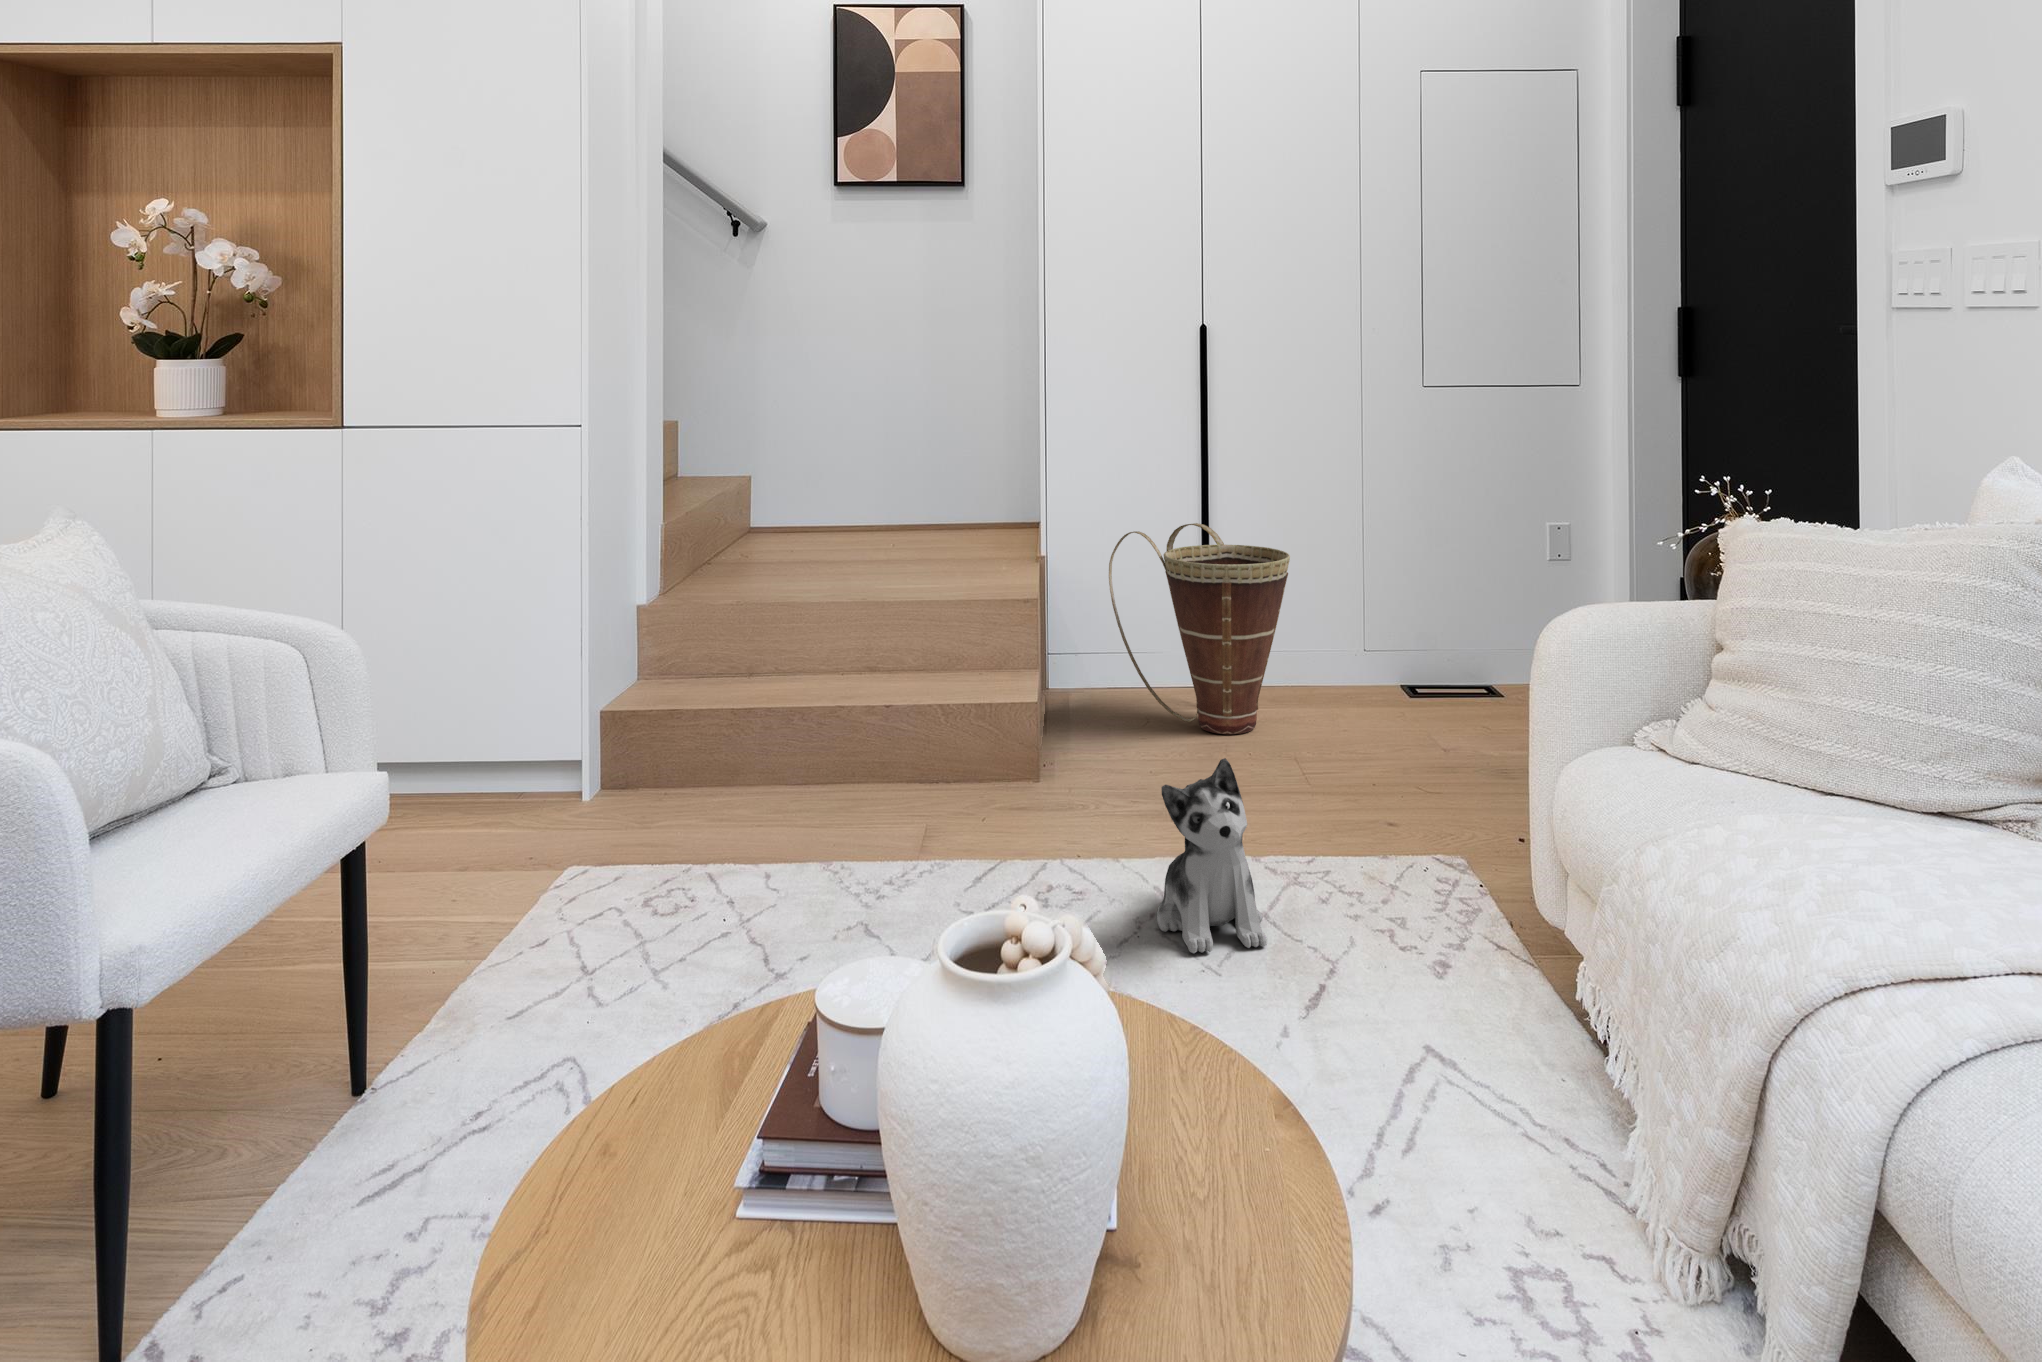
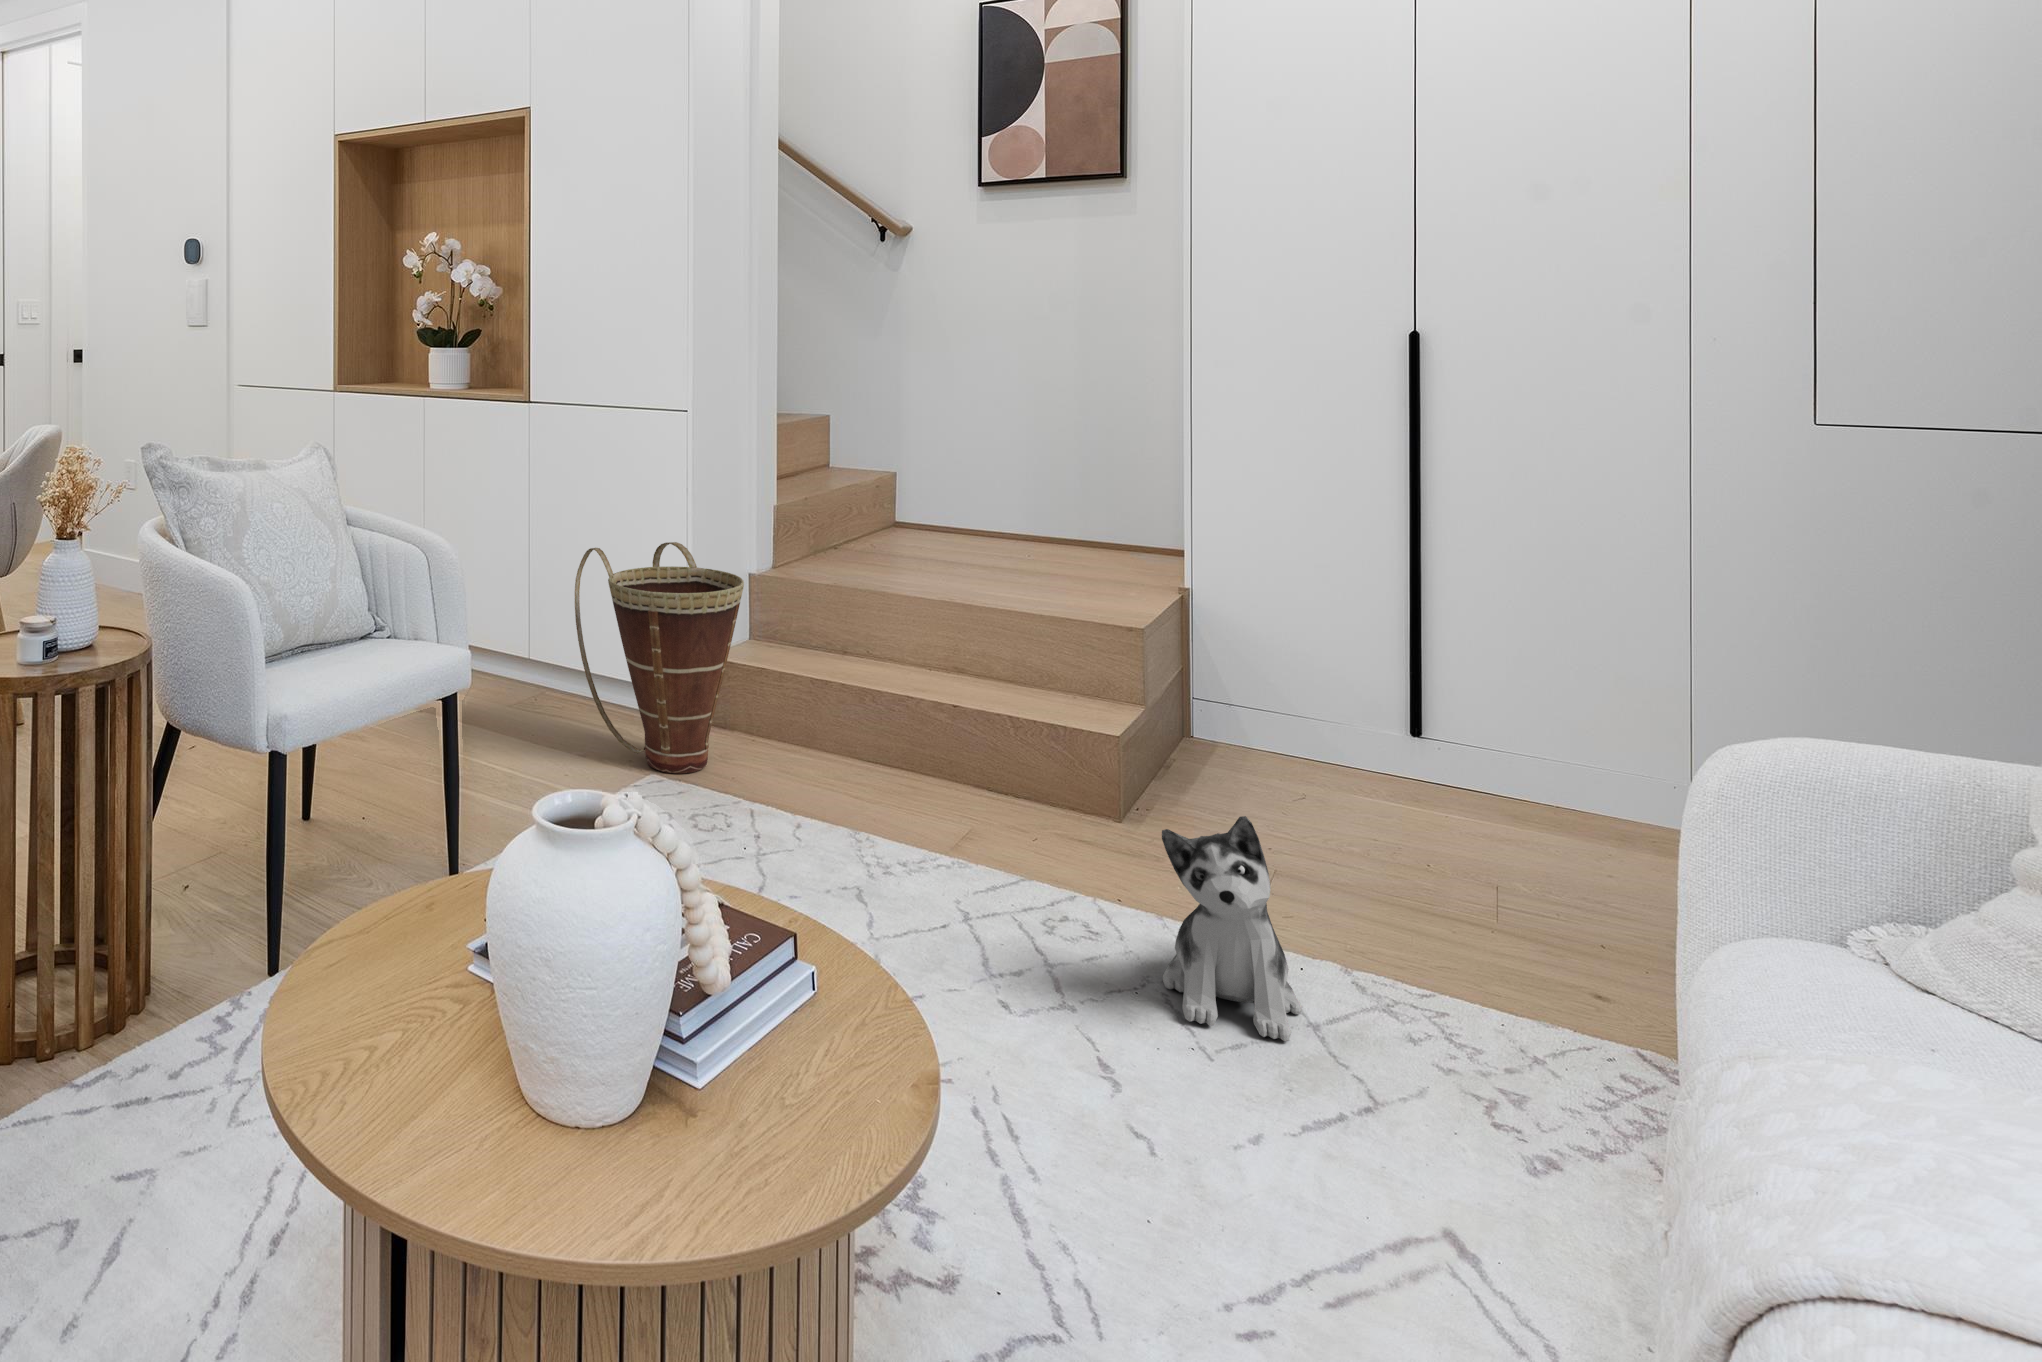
basket: present [1109,523,1290,734] -> present [575,542,744,774]

